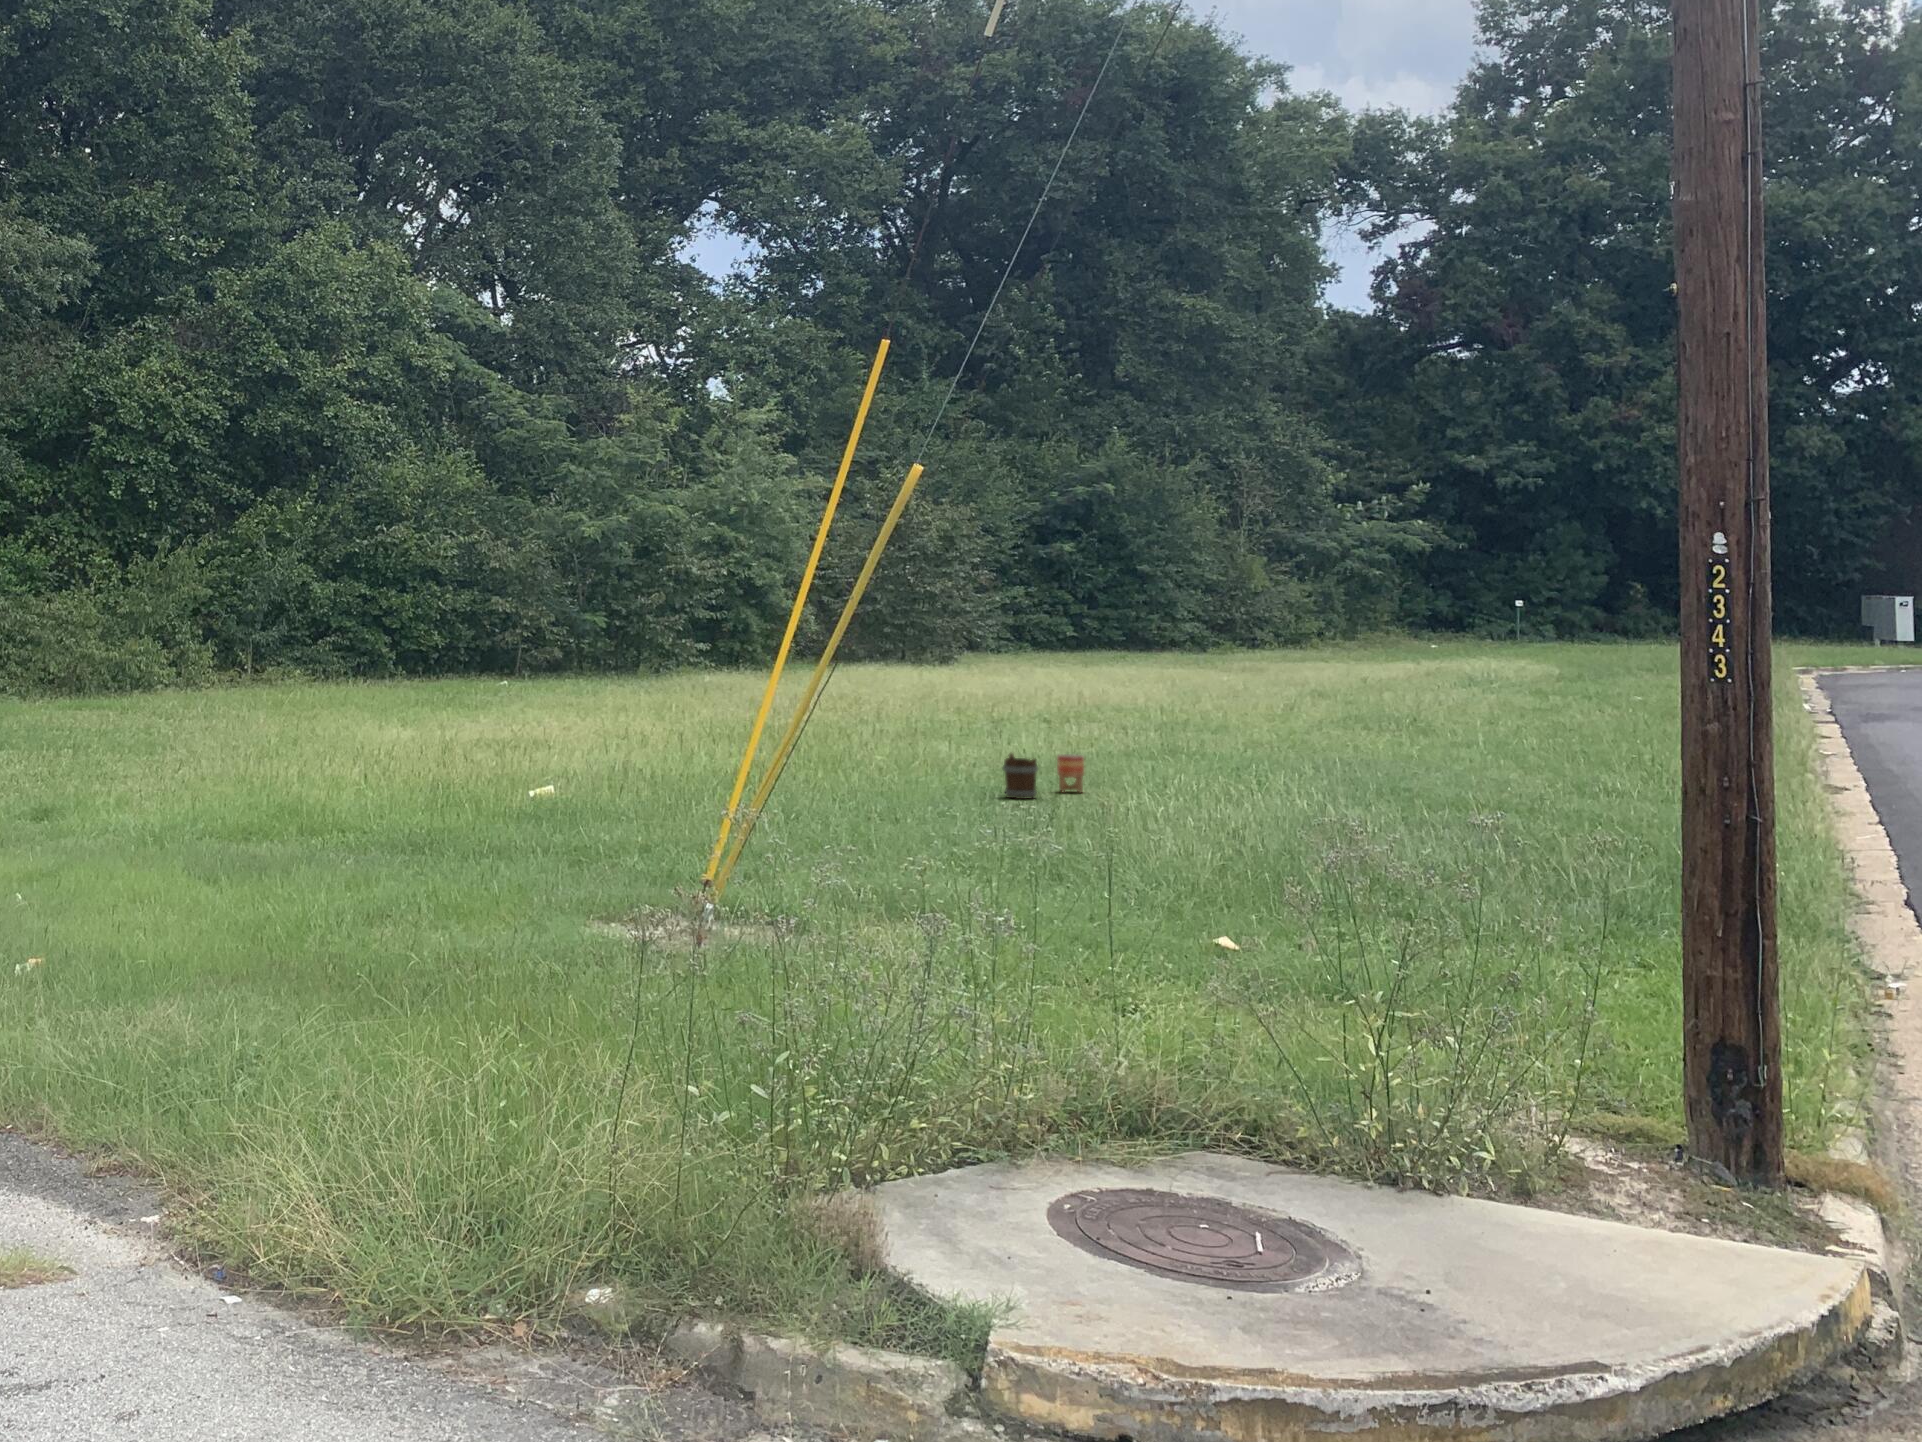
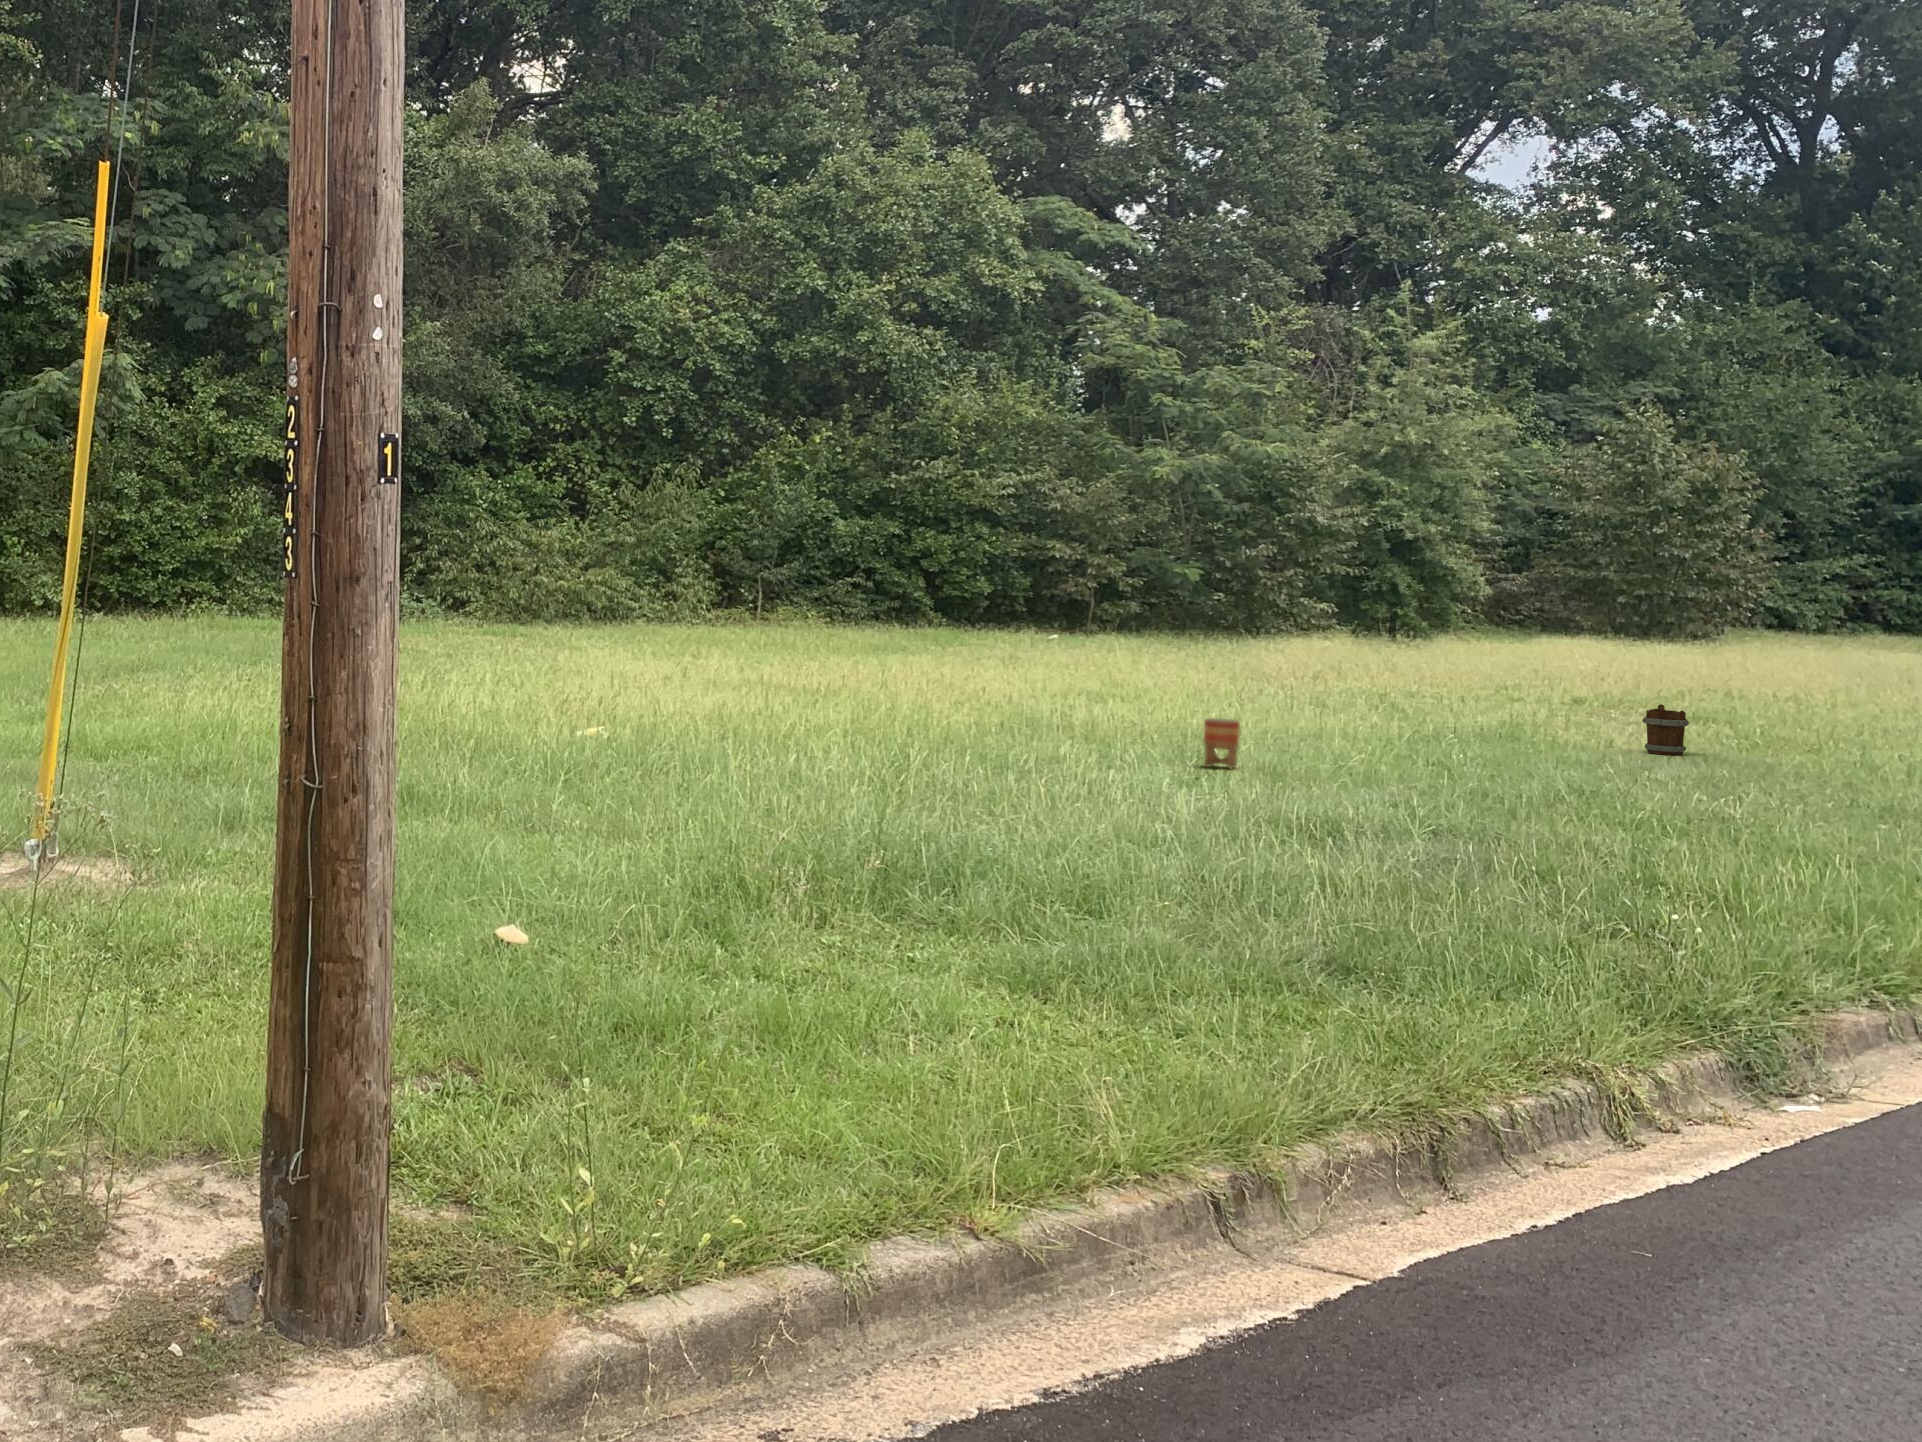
bucket: present [1003,753,1038,799] -> present [1642,704,1689,756]

